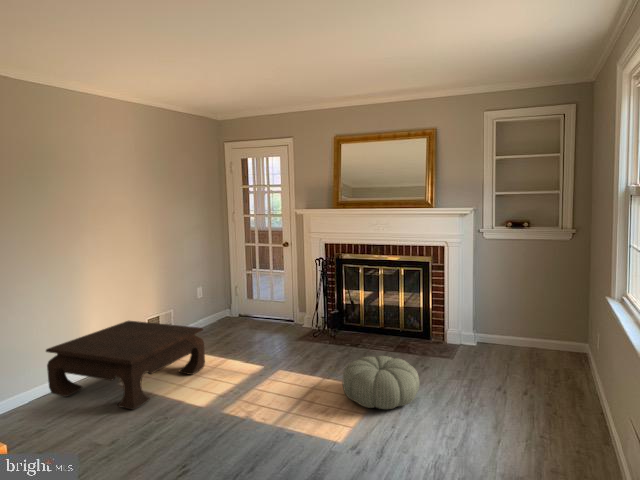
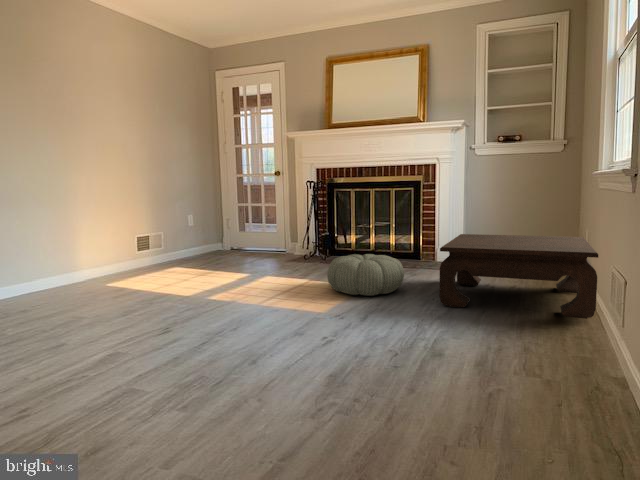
coffee table: present [46,321,205,410] -> present [439,234,598,319]

